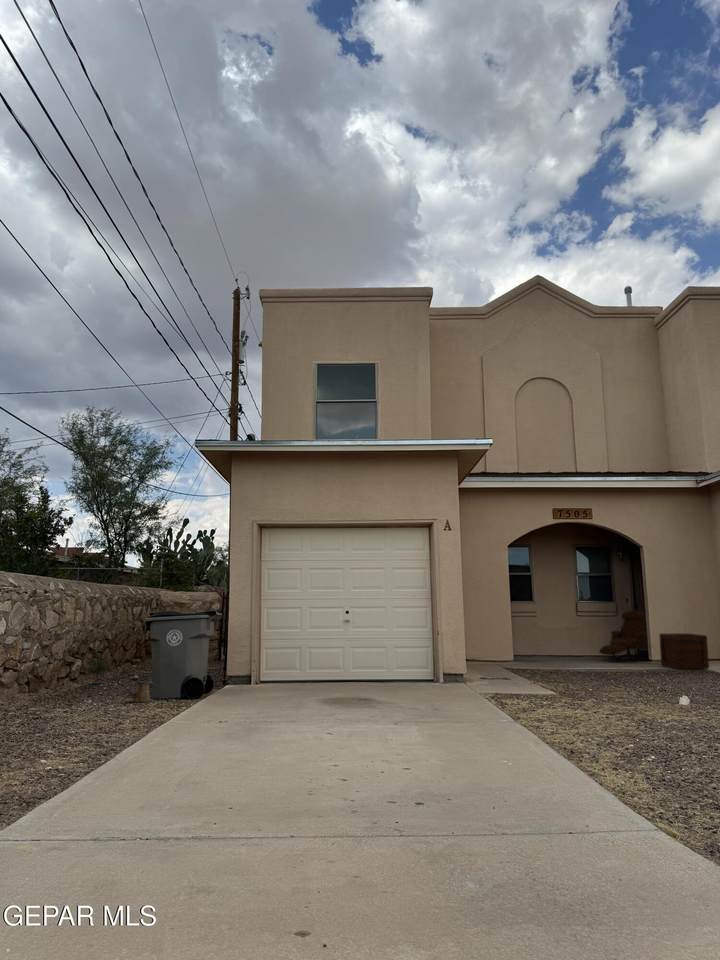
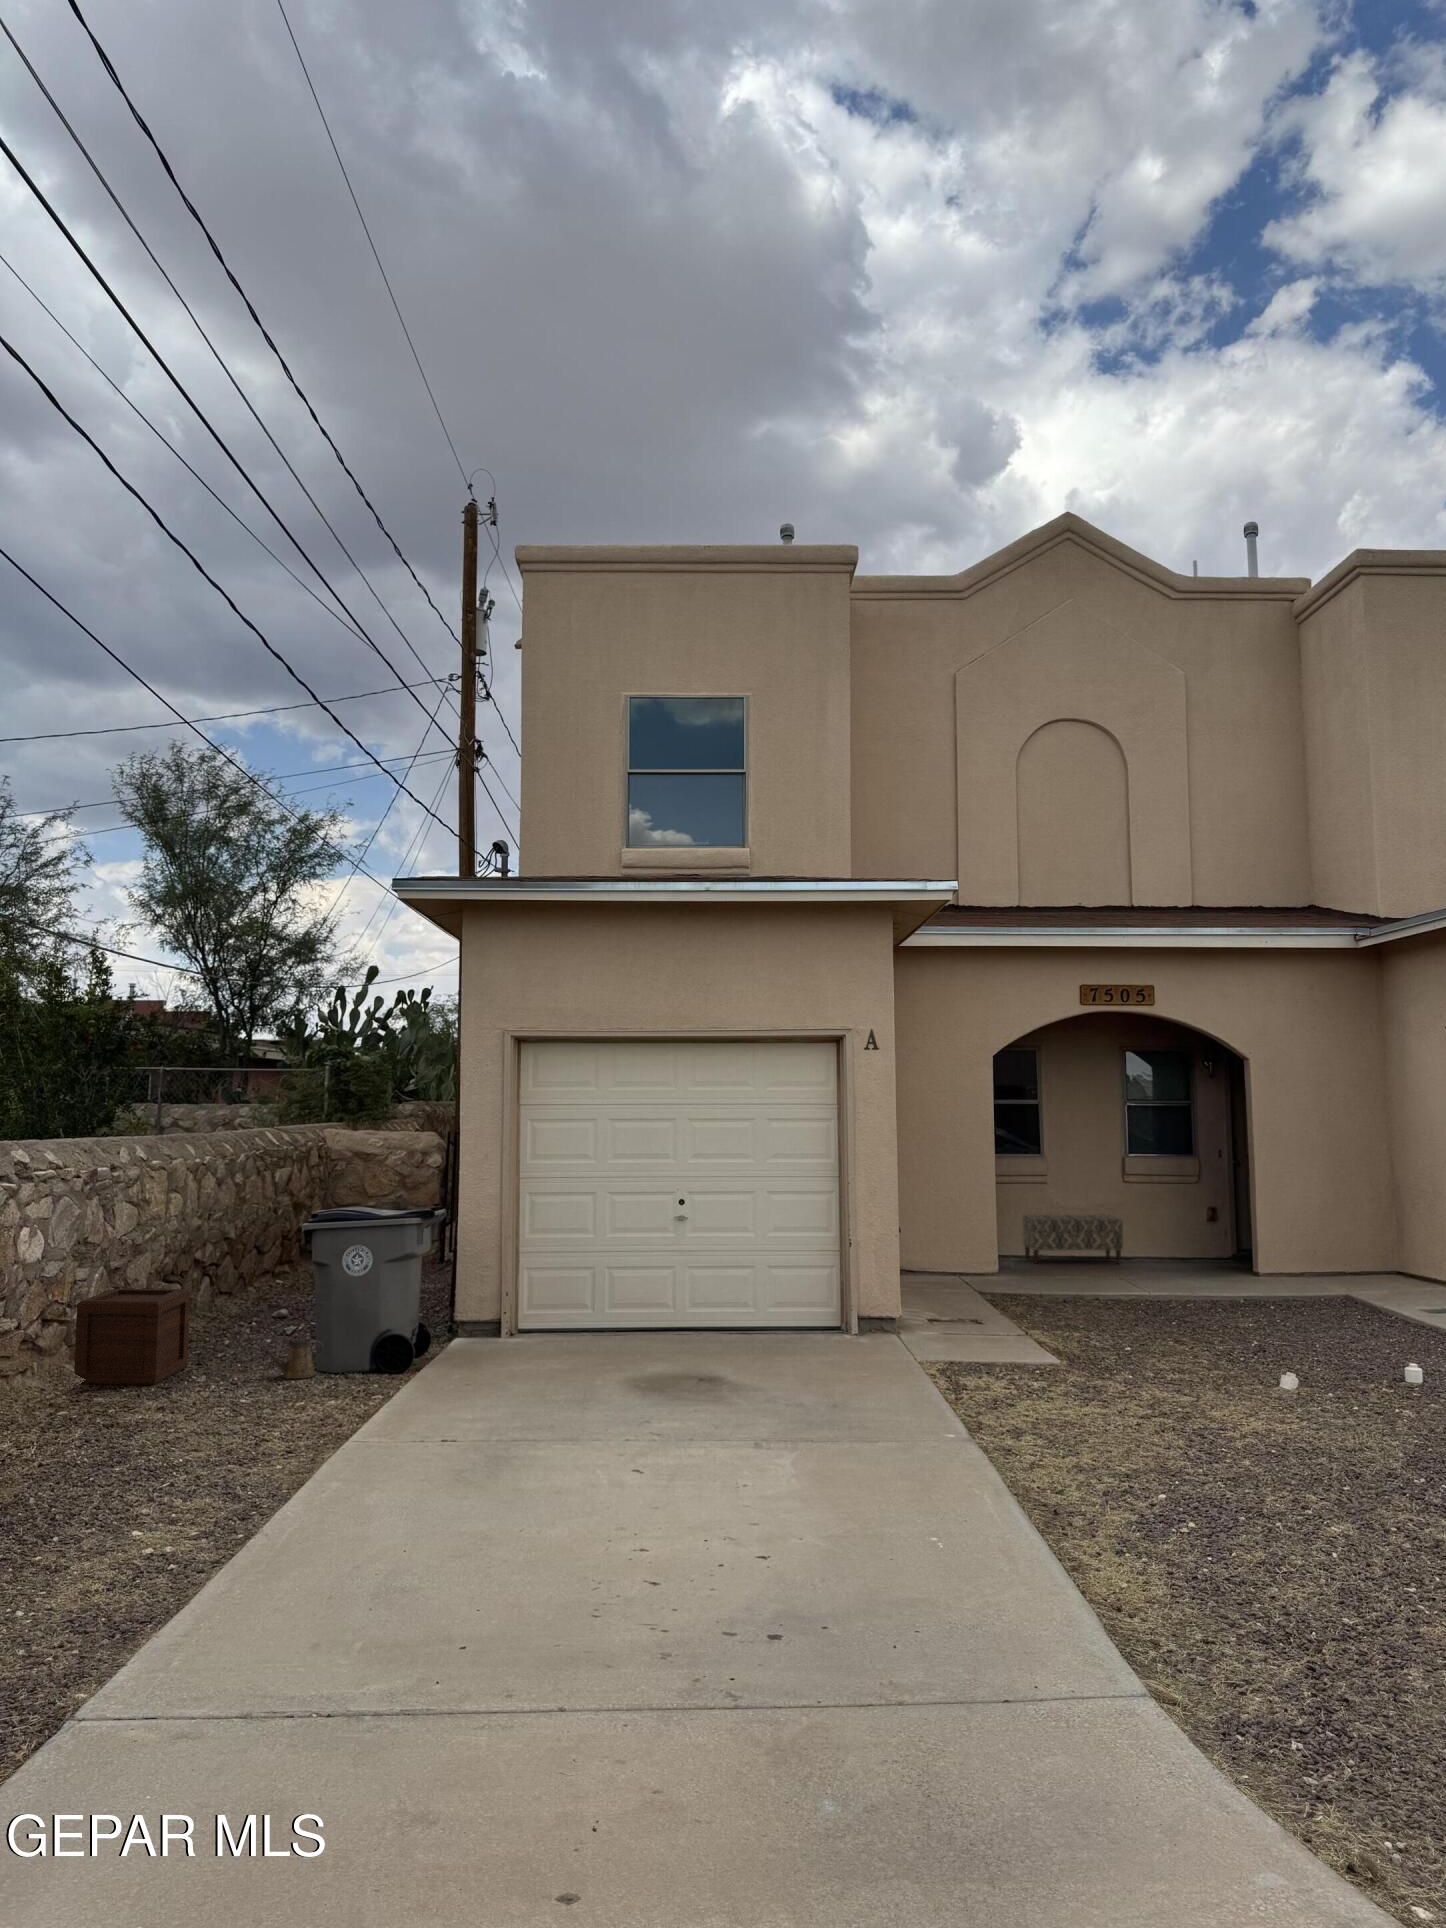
lounge chair: present [600,611,646,661] -> none [1158,1175,1255,1274]
bench: none [526,633,580,658] -> present [1022,1215,1123,1264]
wooden crate: present [660,633,709,669] -> present [74,1289,190,1385]
potted tree: present [85,652,107,687] -> none [189,1263,238,1335]

